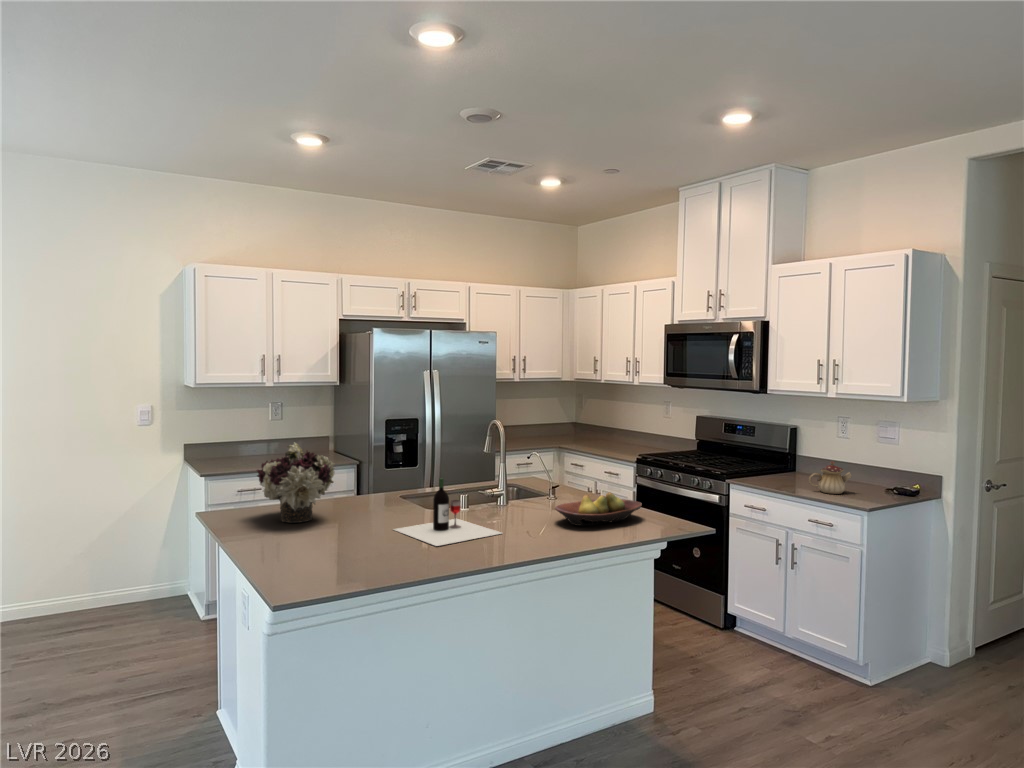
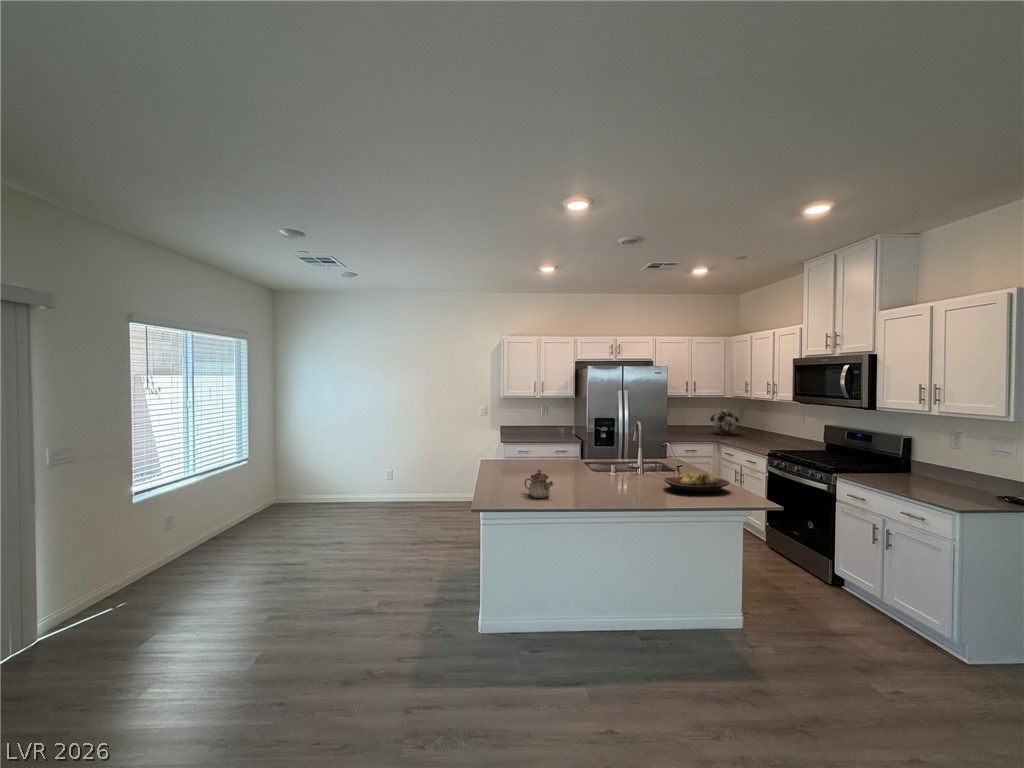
flower arrangement: present [257,442,335,523] -> present [710,409,739,436]
teapot: present [809,461,852,494] -> present [525,470,553,498]
wine bottle: present [394,478,502,546] -> none [563,453,625,492]

